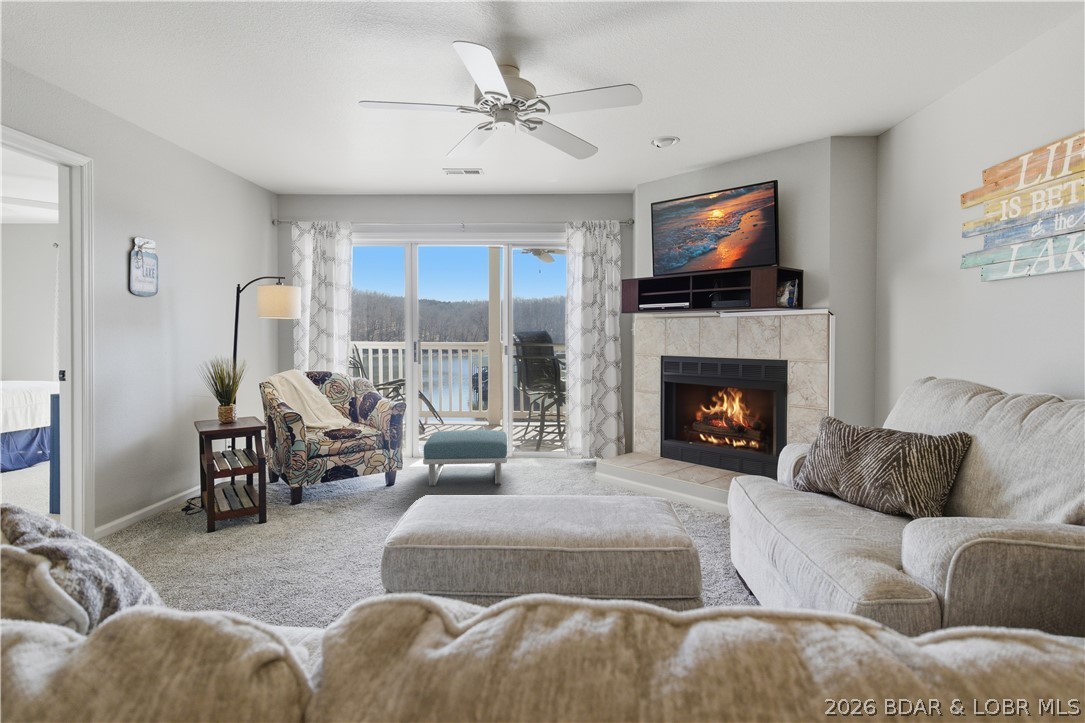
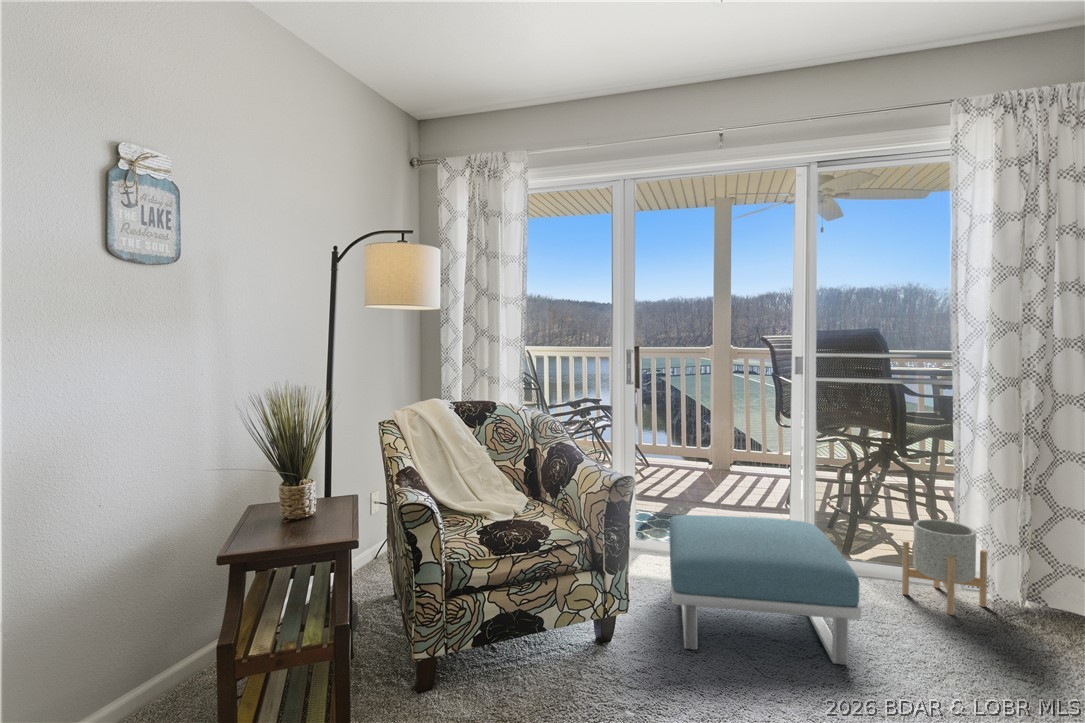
planter: none [548,428,582,469] -> present [902,519,987,615]

